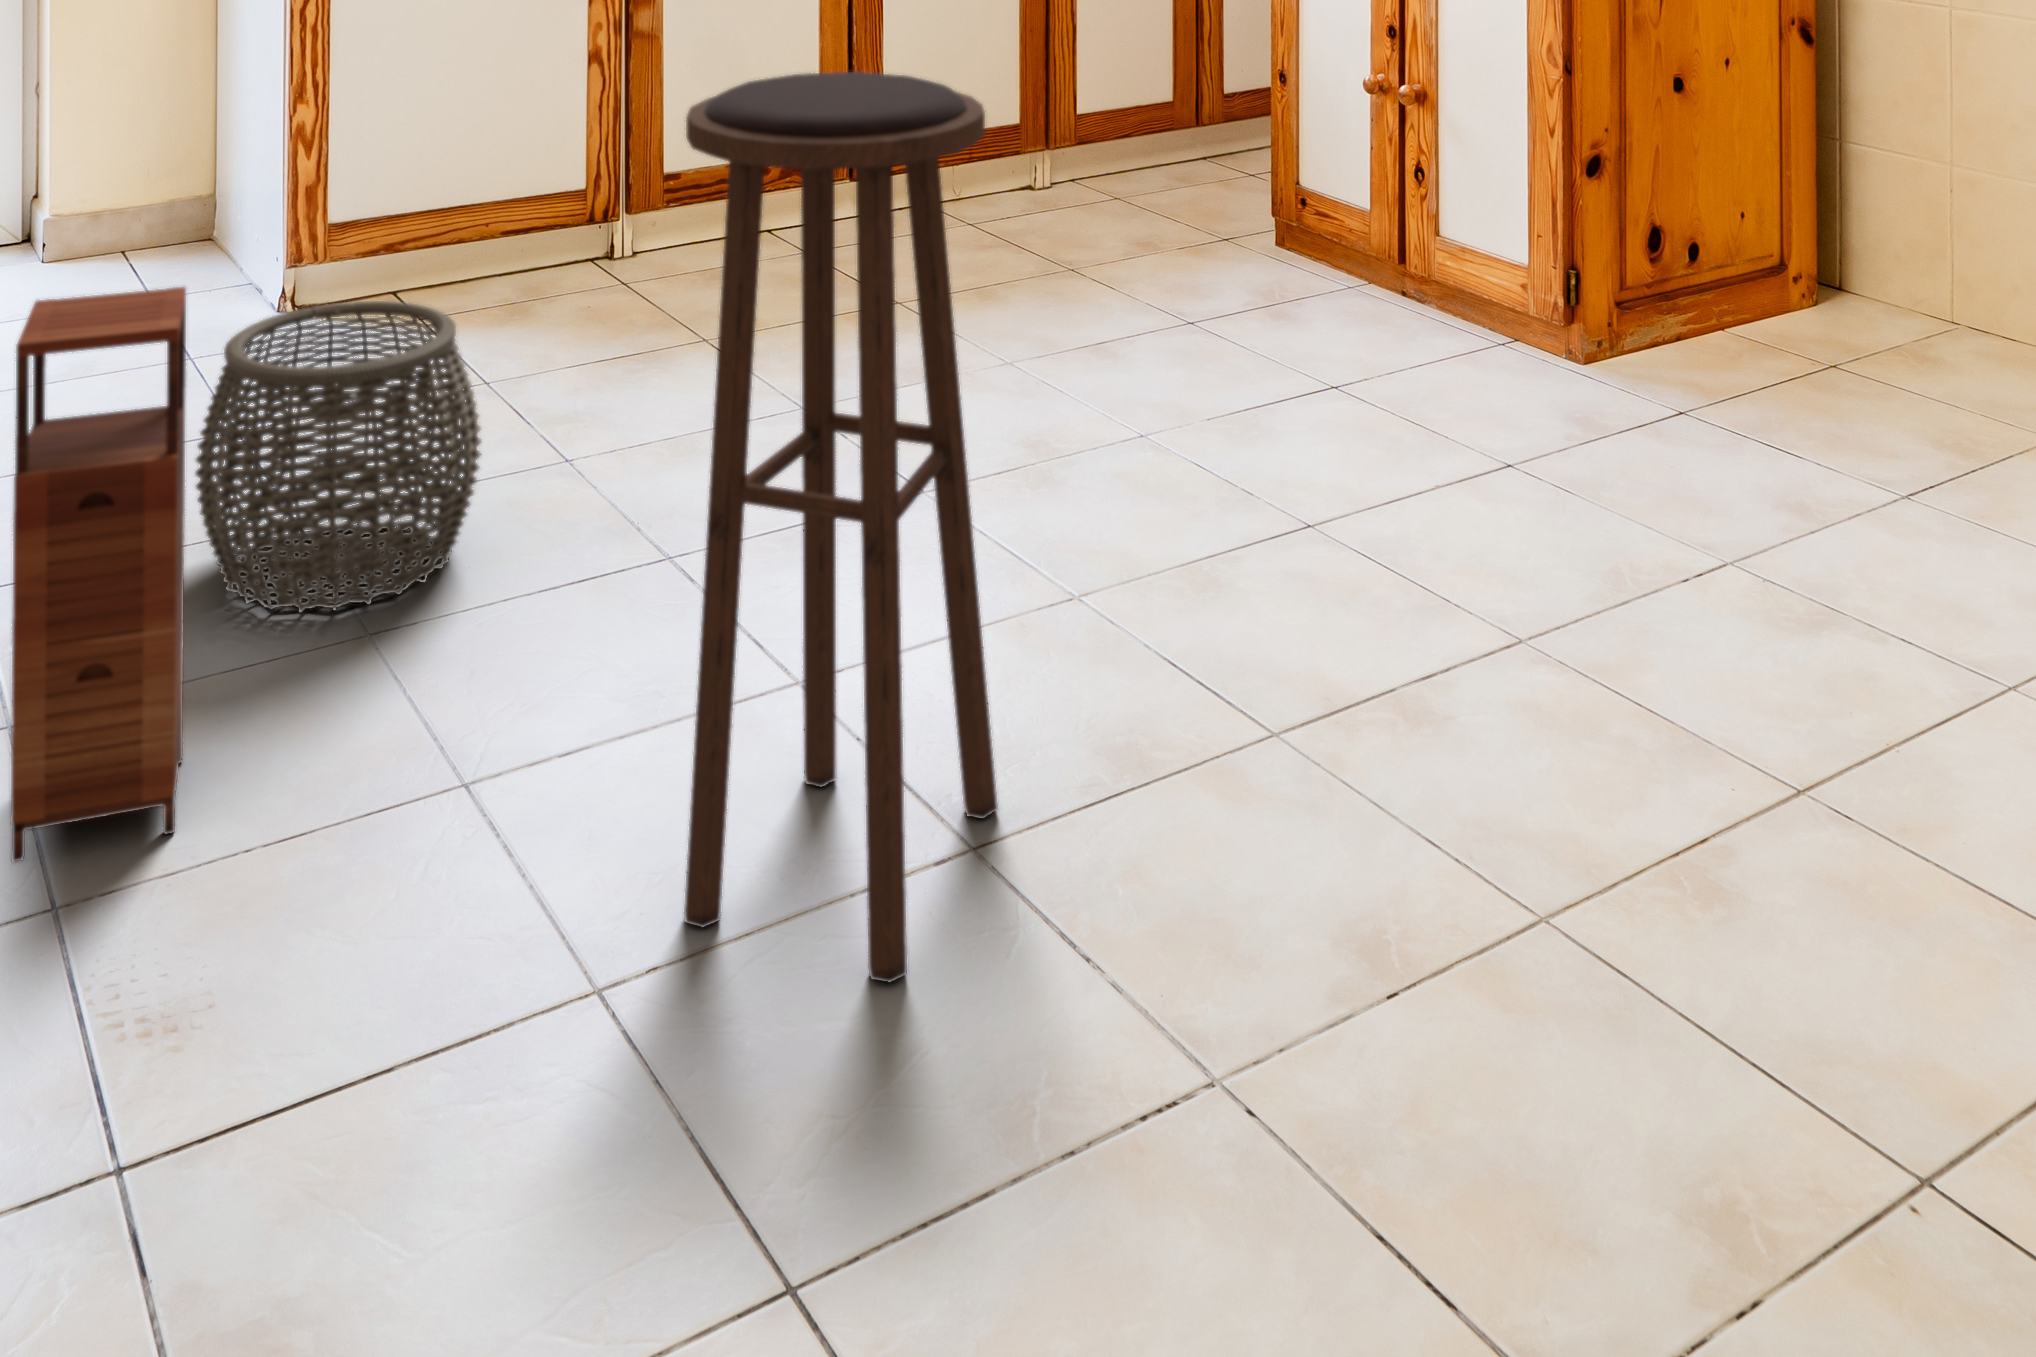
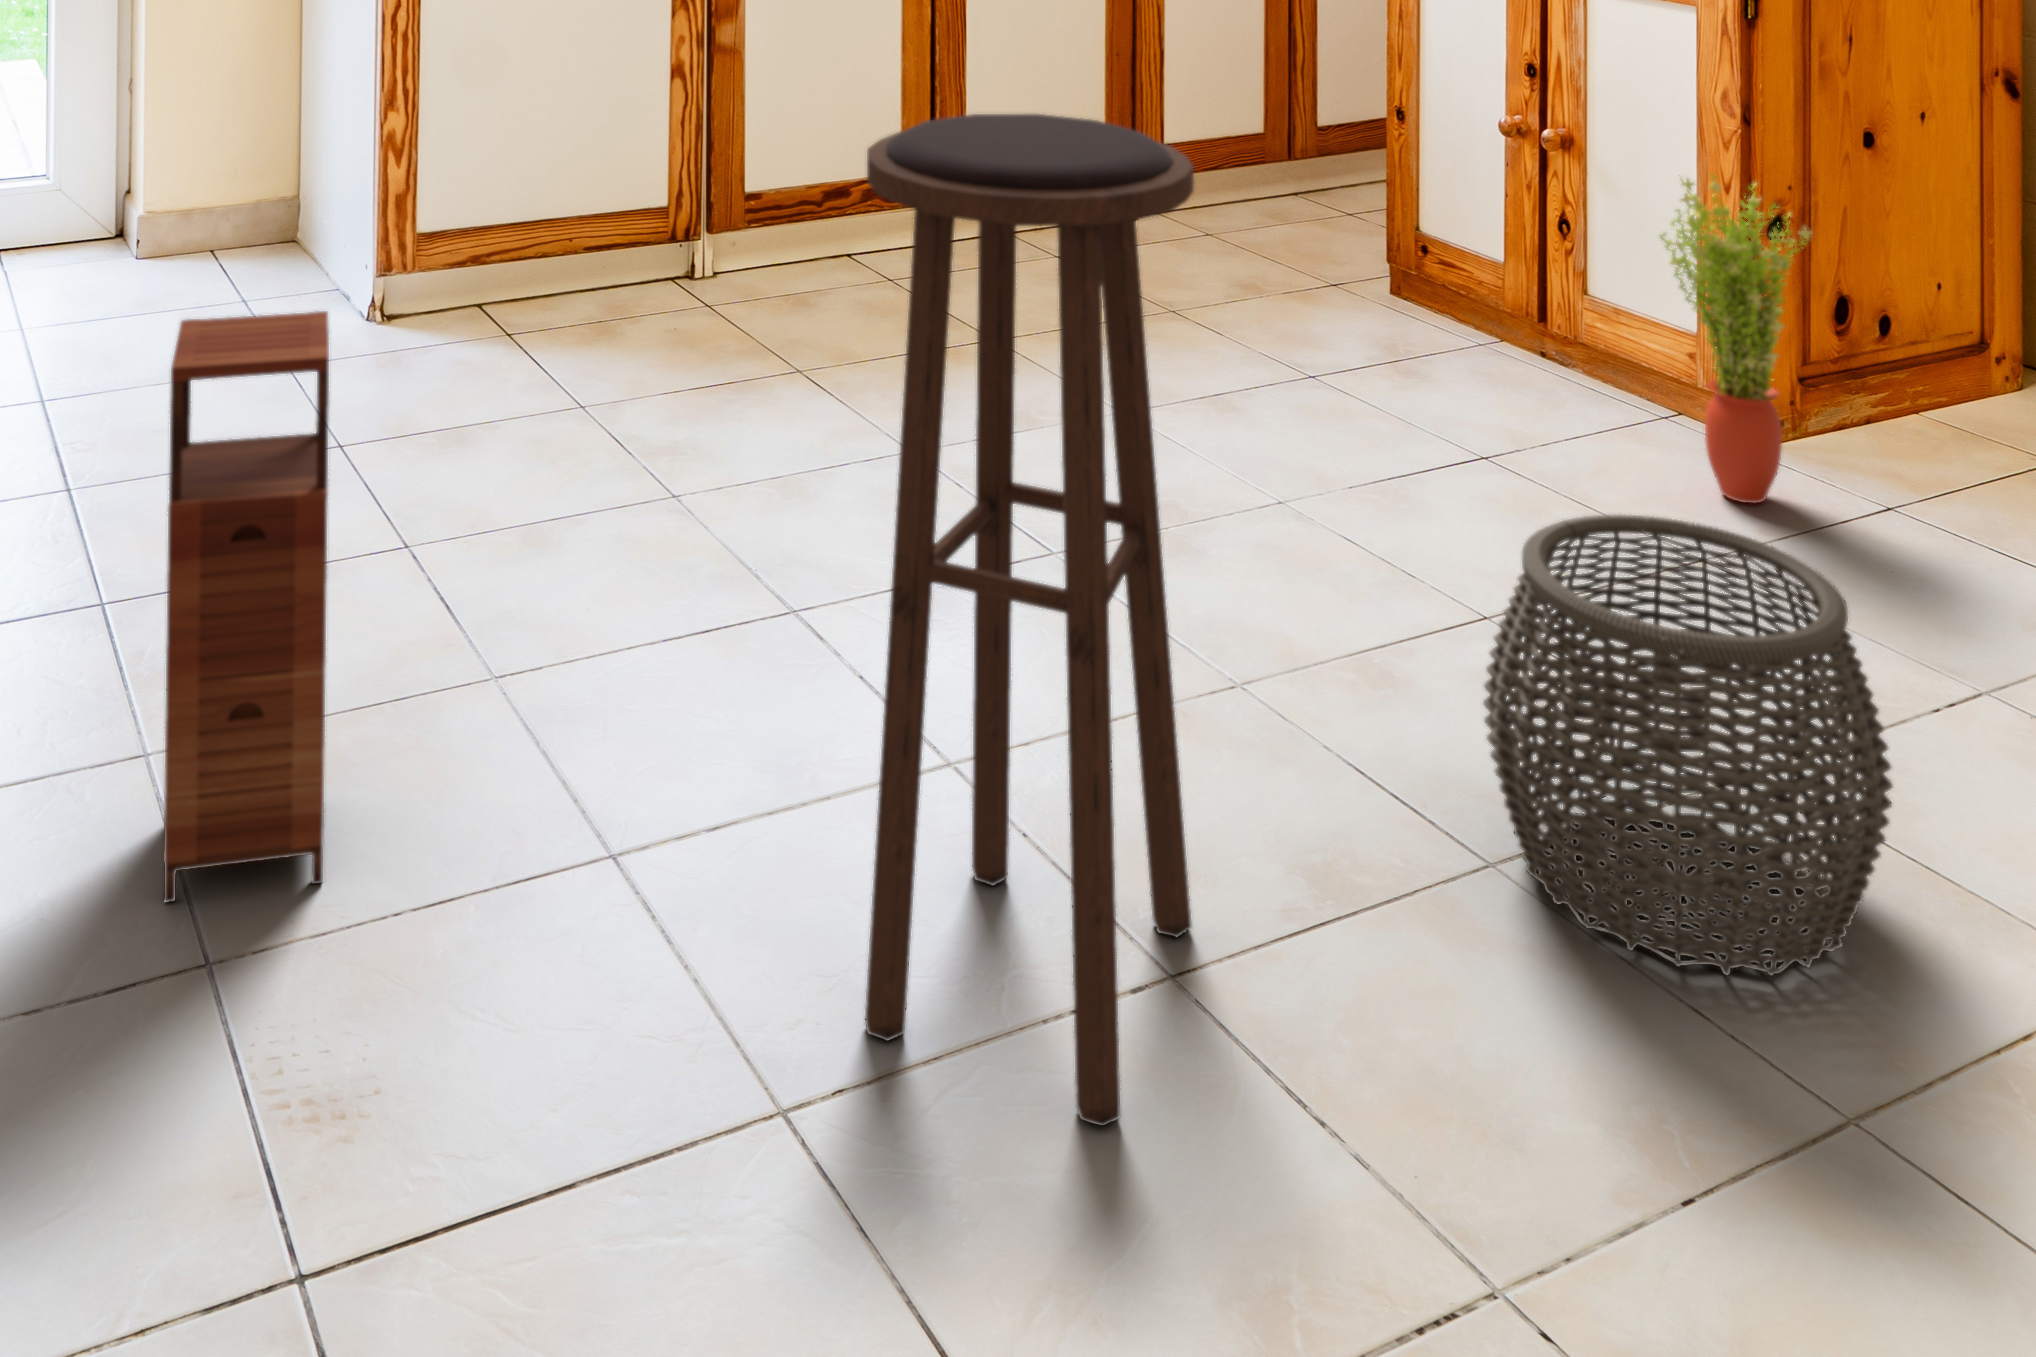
potted plant: none [1481,118,1612,415] -> present [1660,176,1811,503]
woven basket: present [195,301,481,613] -> present [1483,515,1892,975]

